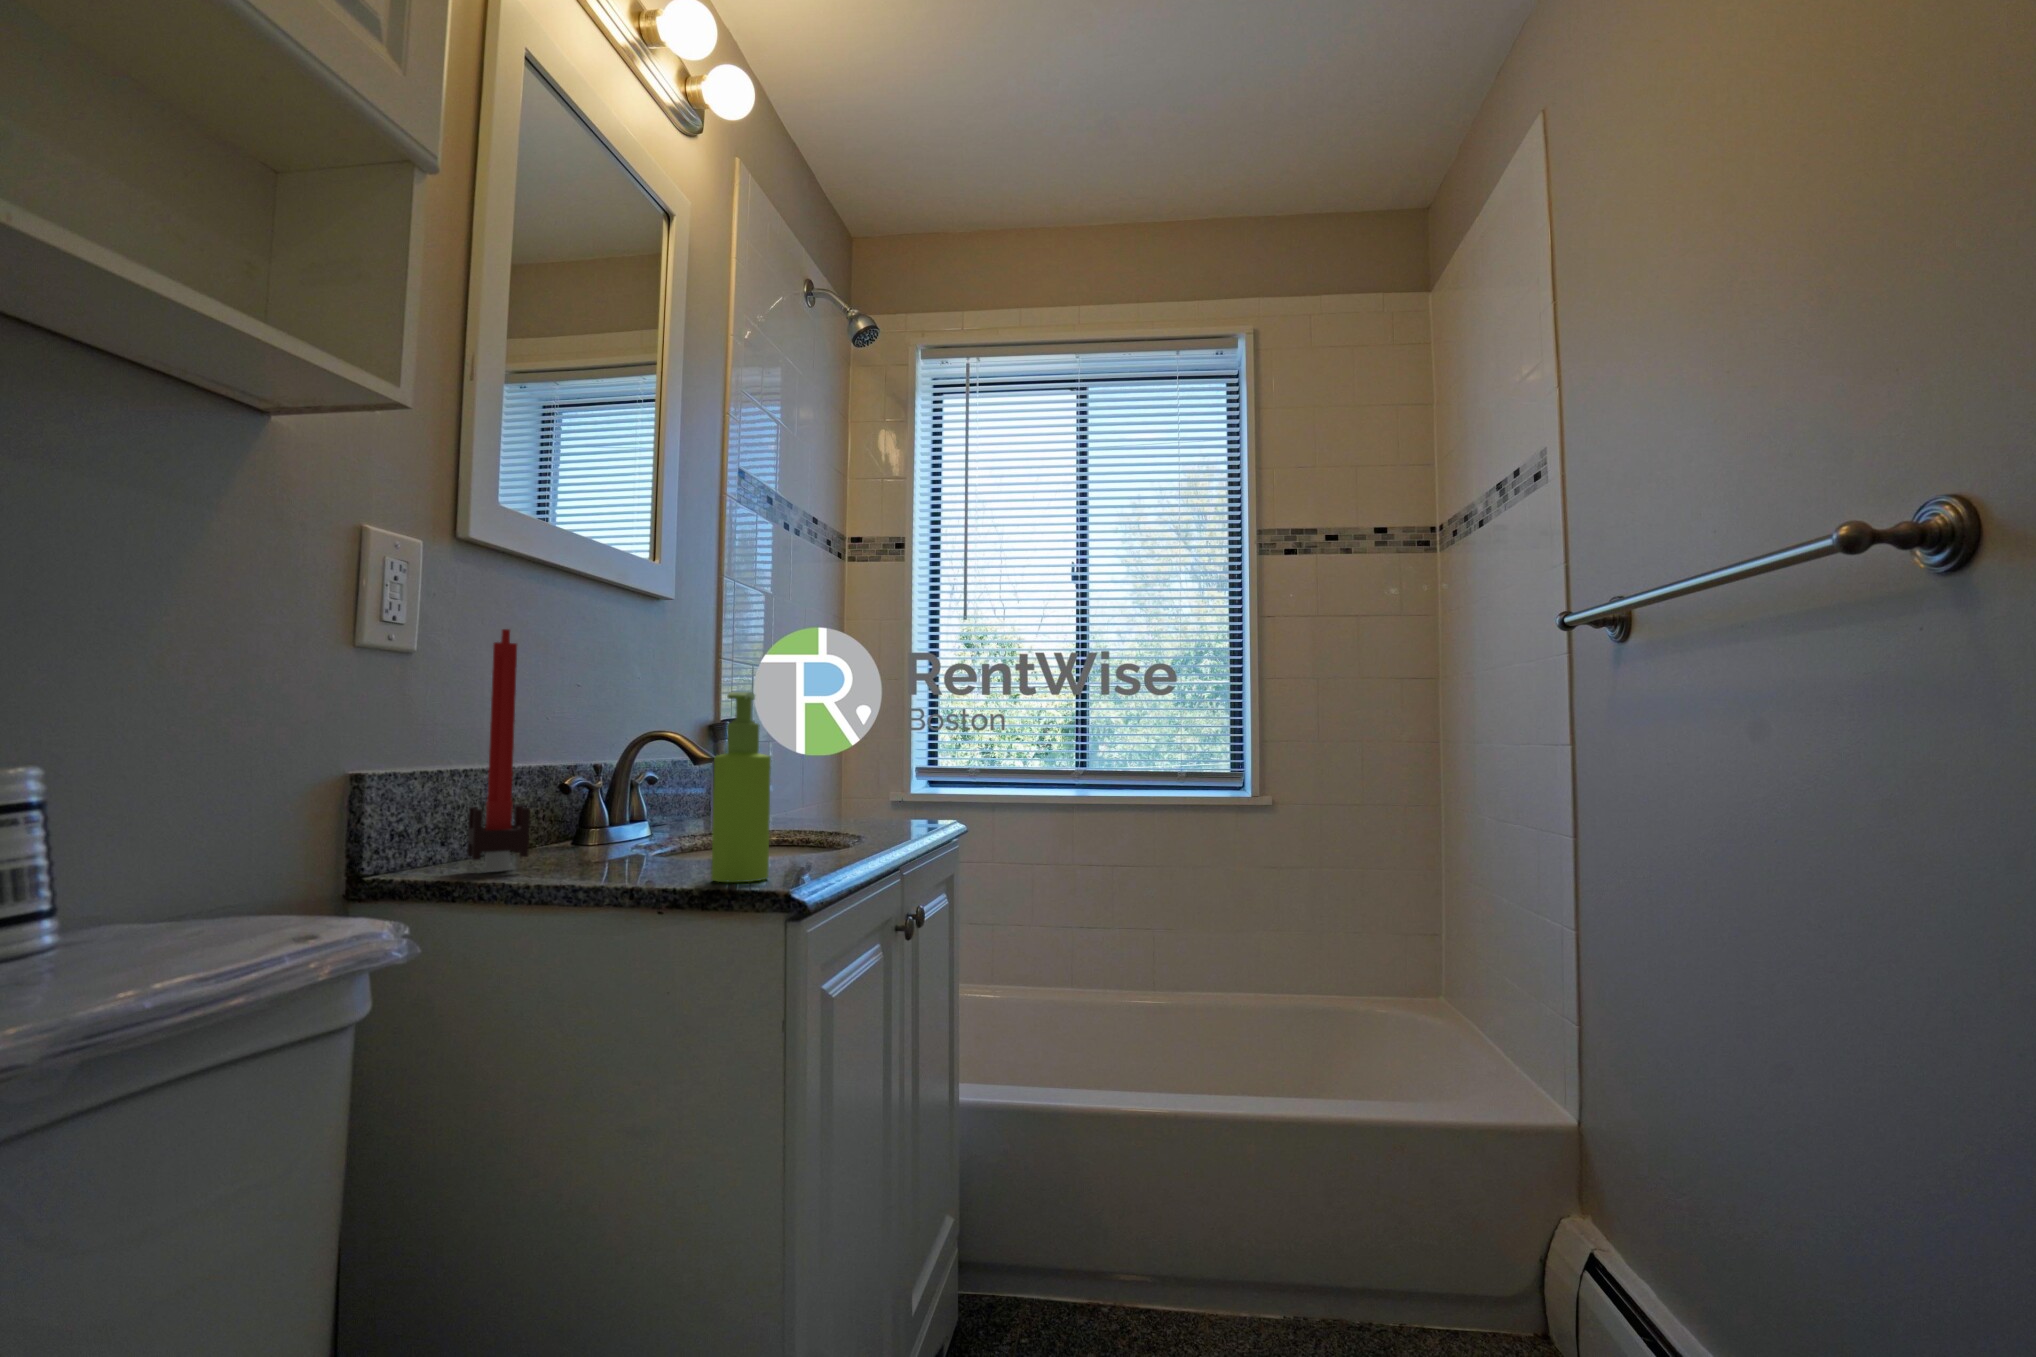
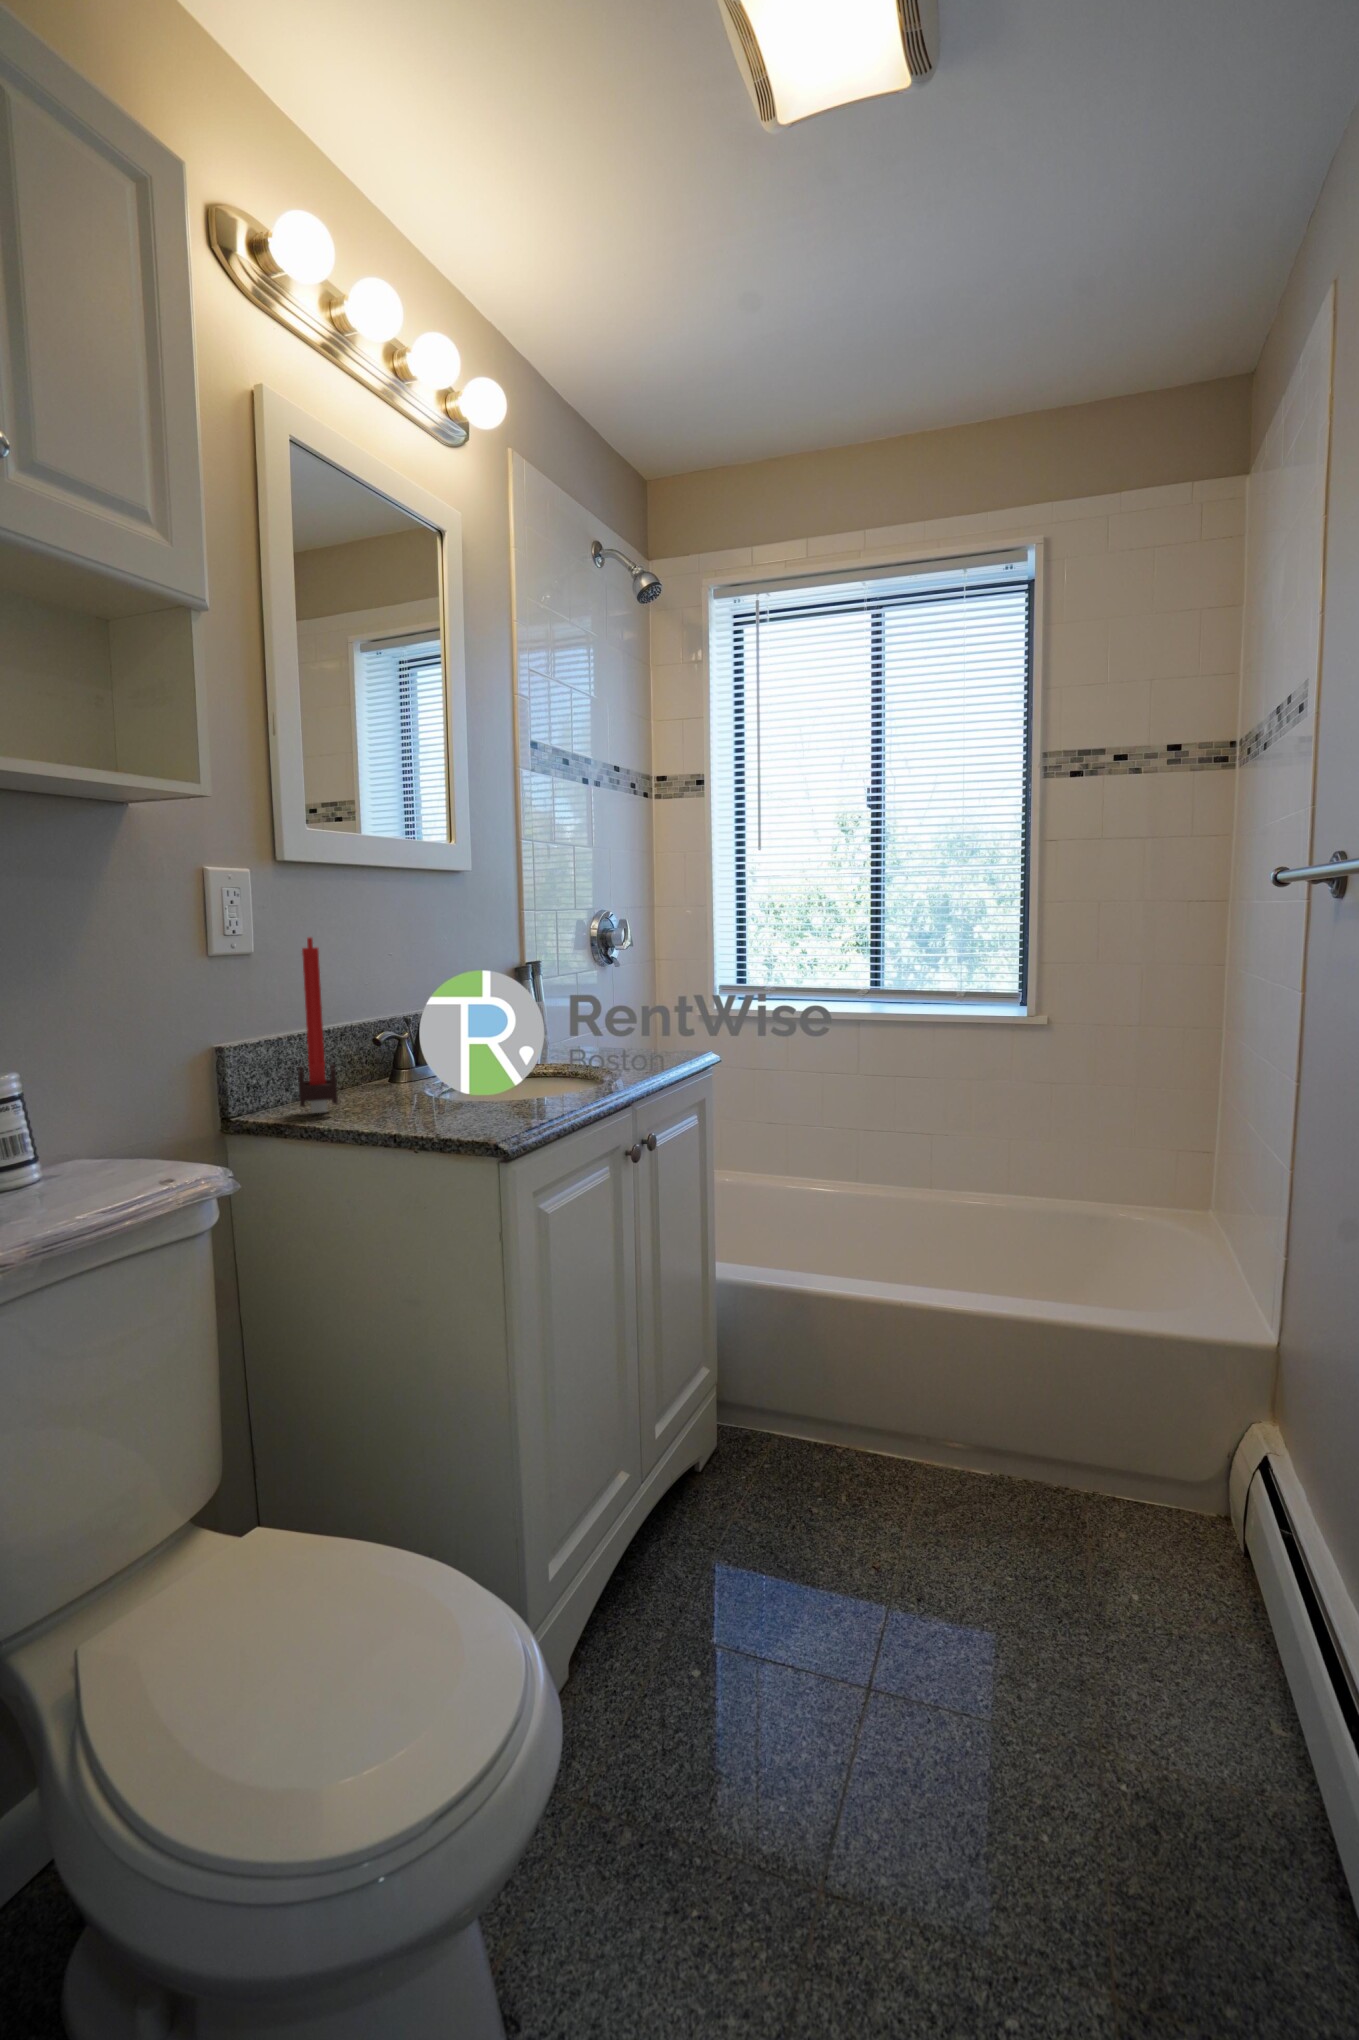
soap dispenser: present [711,692,771,882] -> none [446,992,491,1134]

